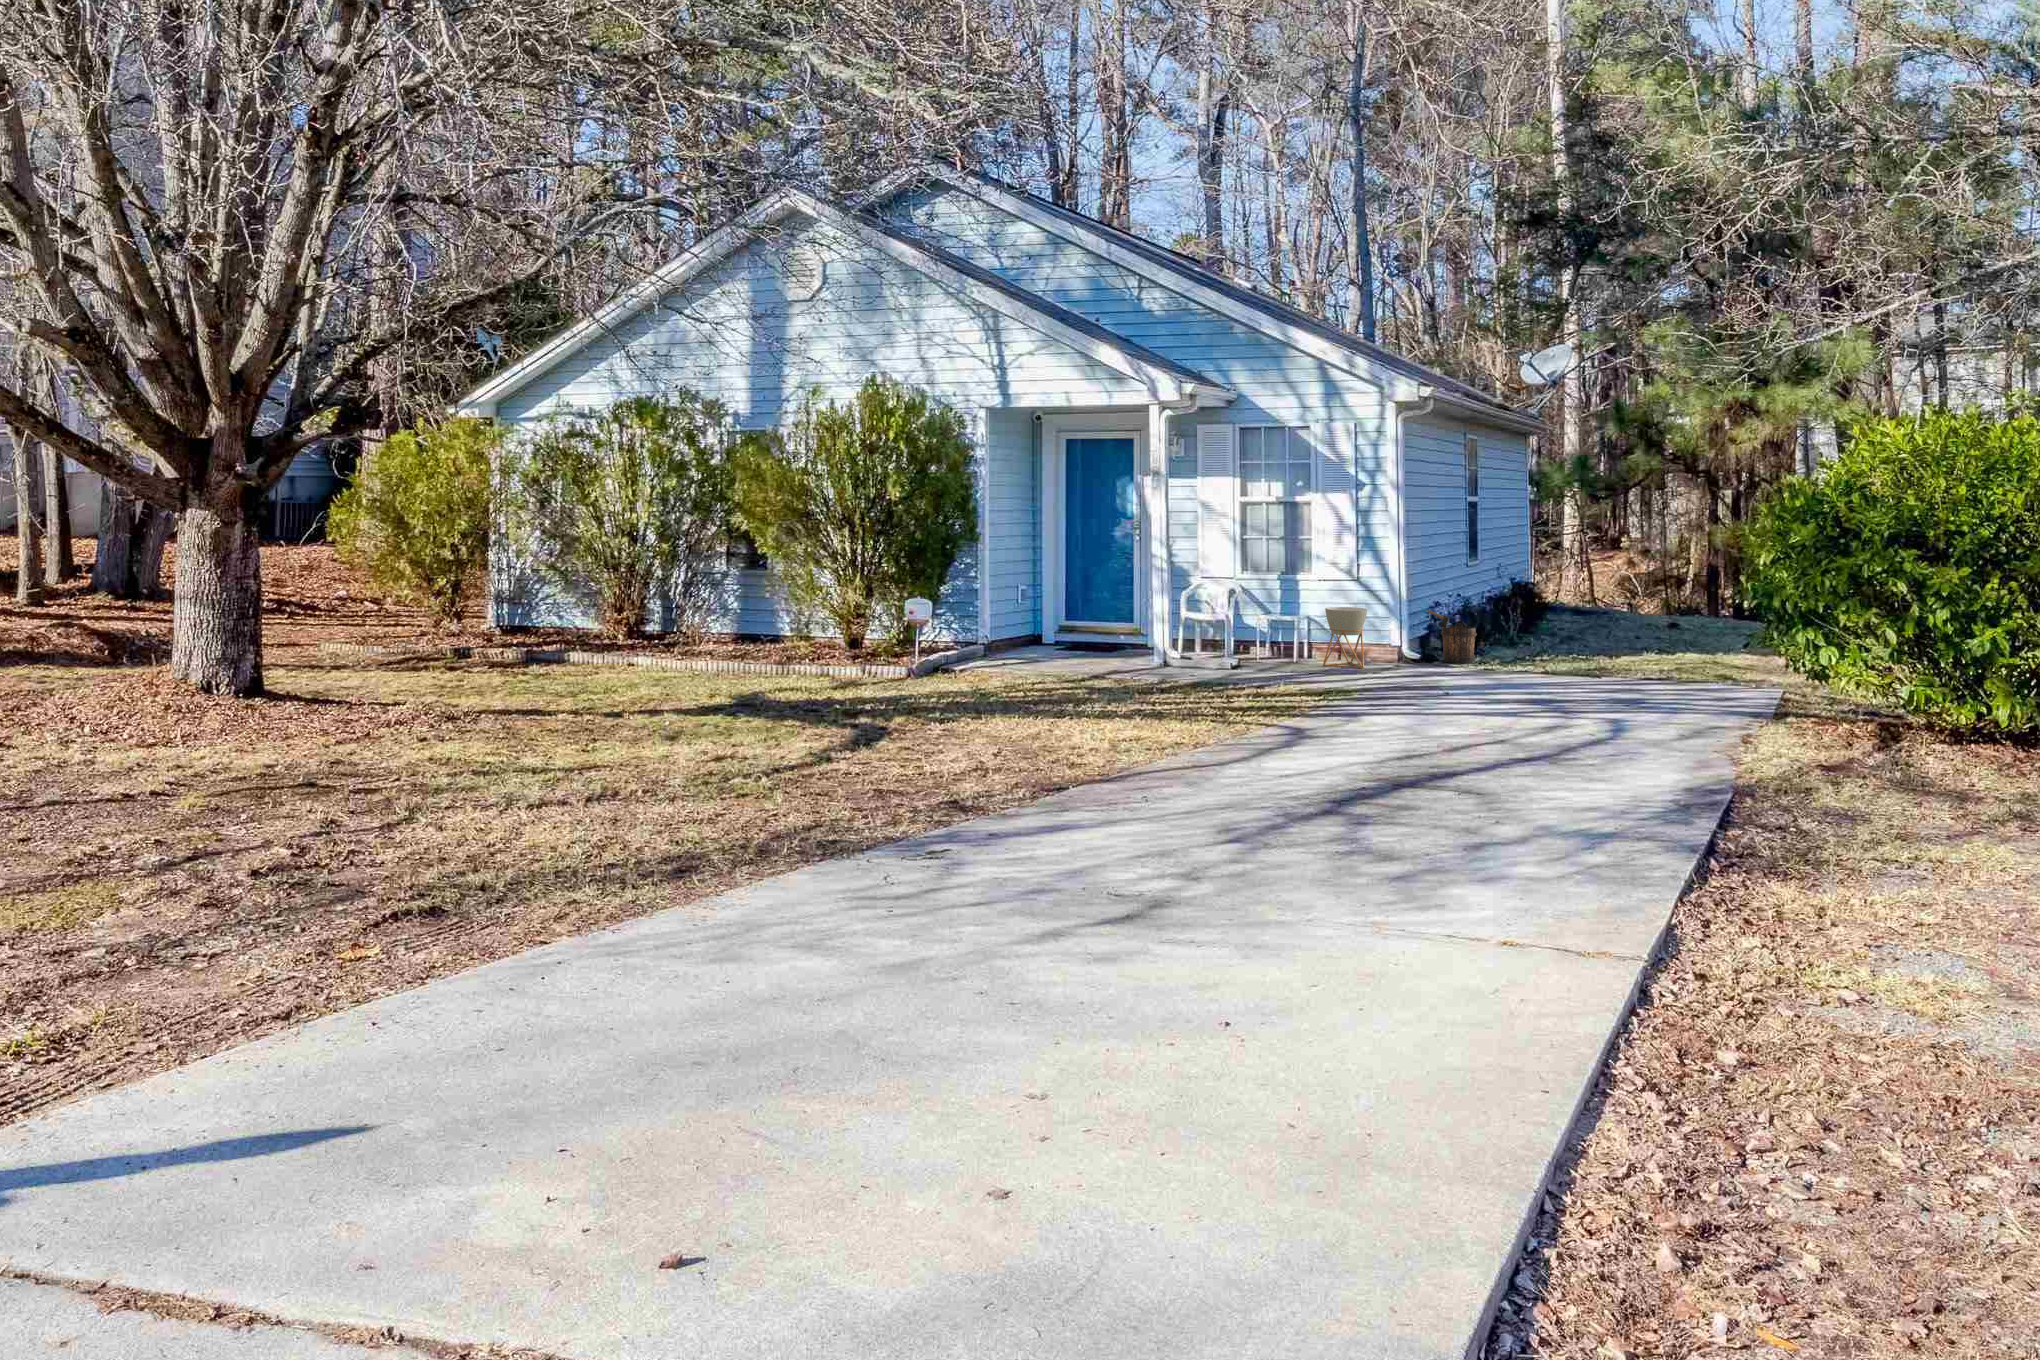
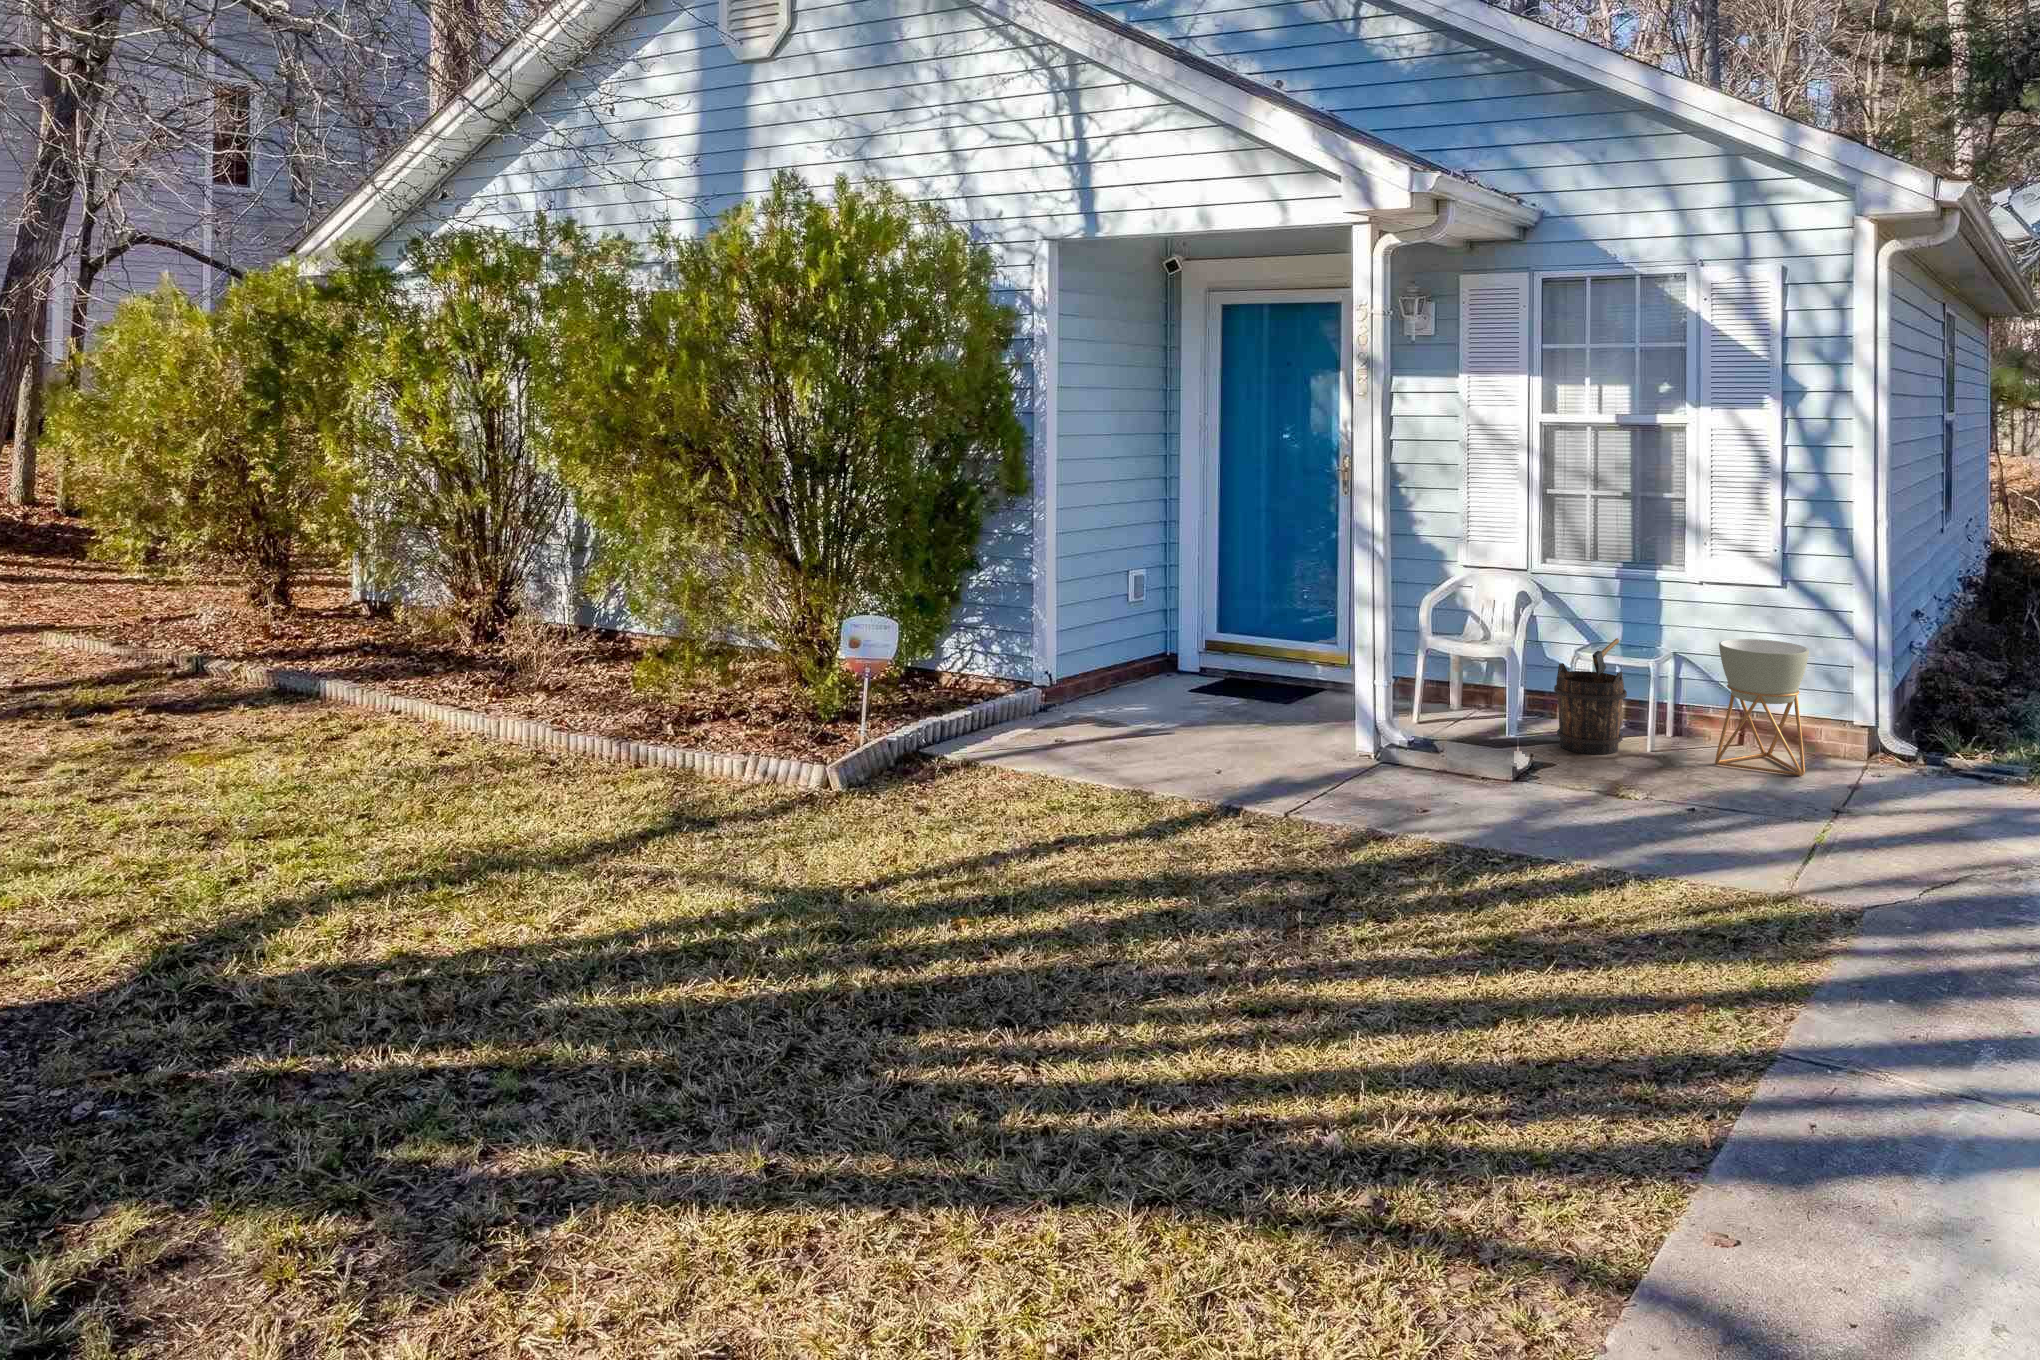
bucket: present [1427,610,1477,663] -> present [1554,638,1627,754]

